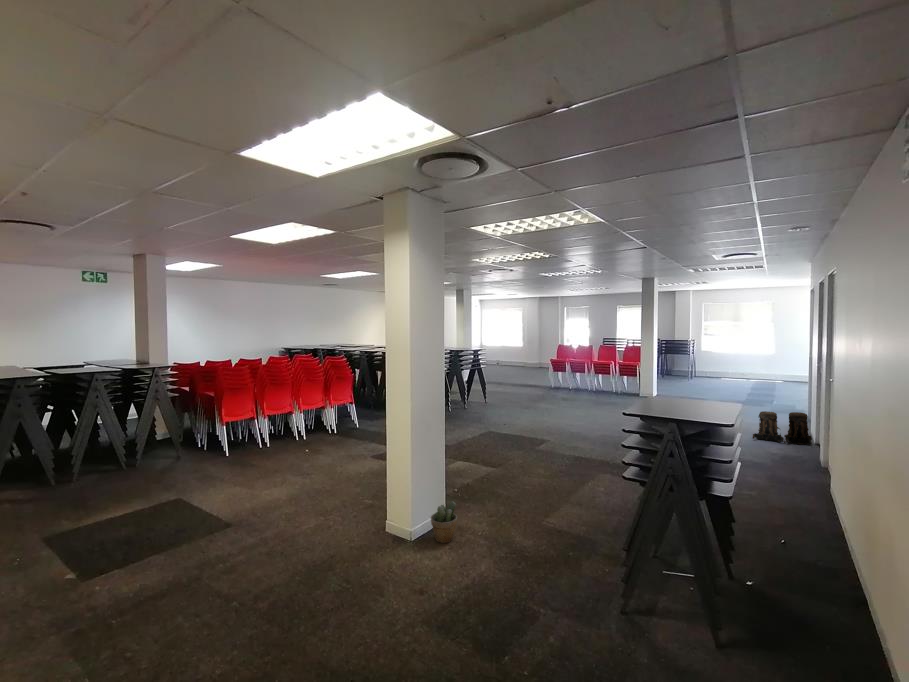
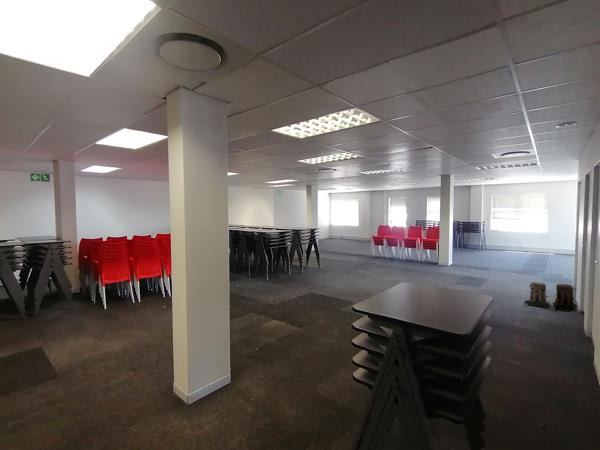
potted plant: present [431,501,457,543] -> none [206,369,231,408]

